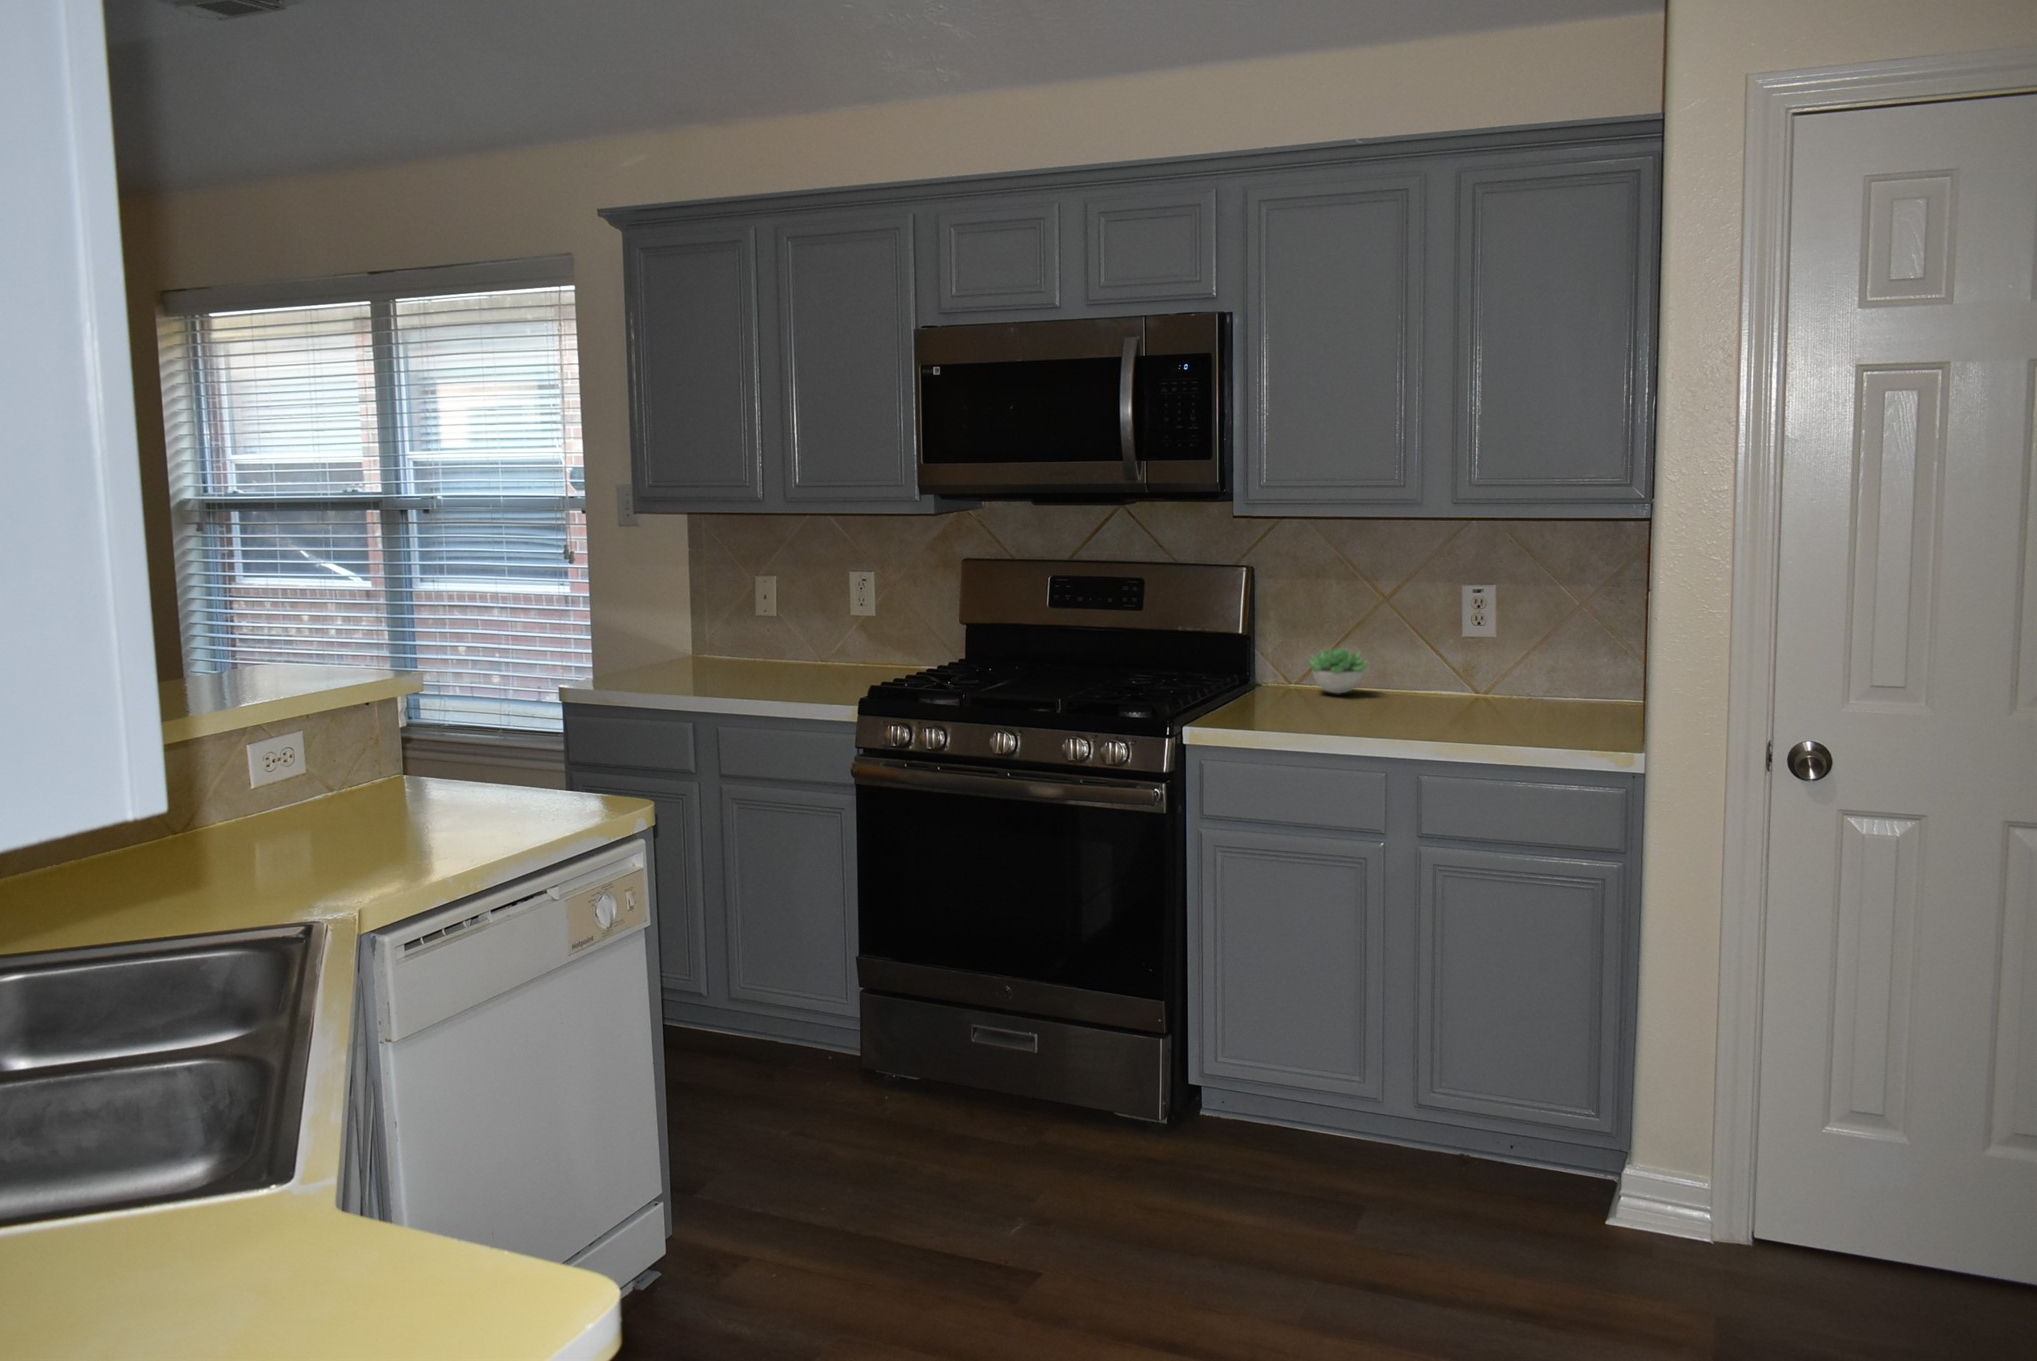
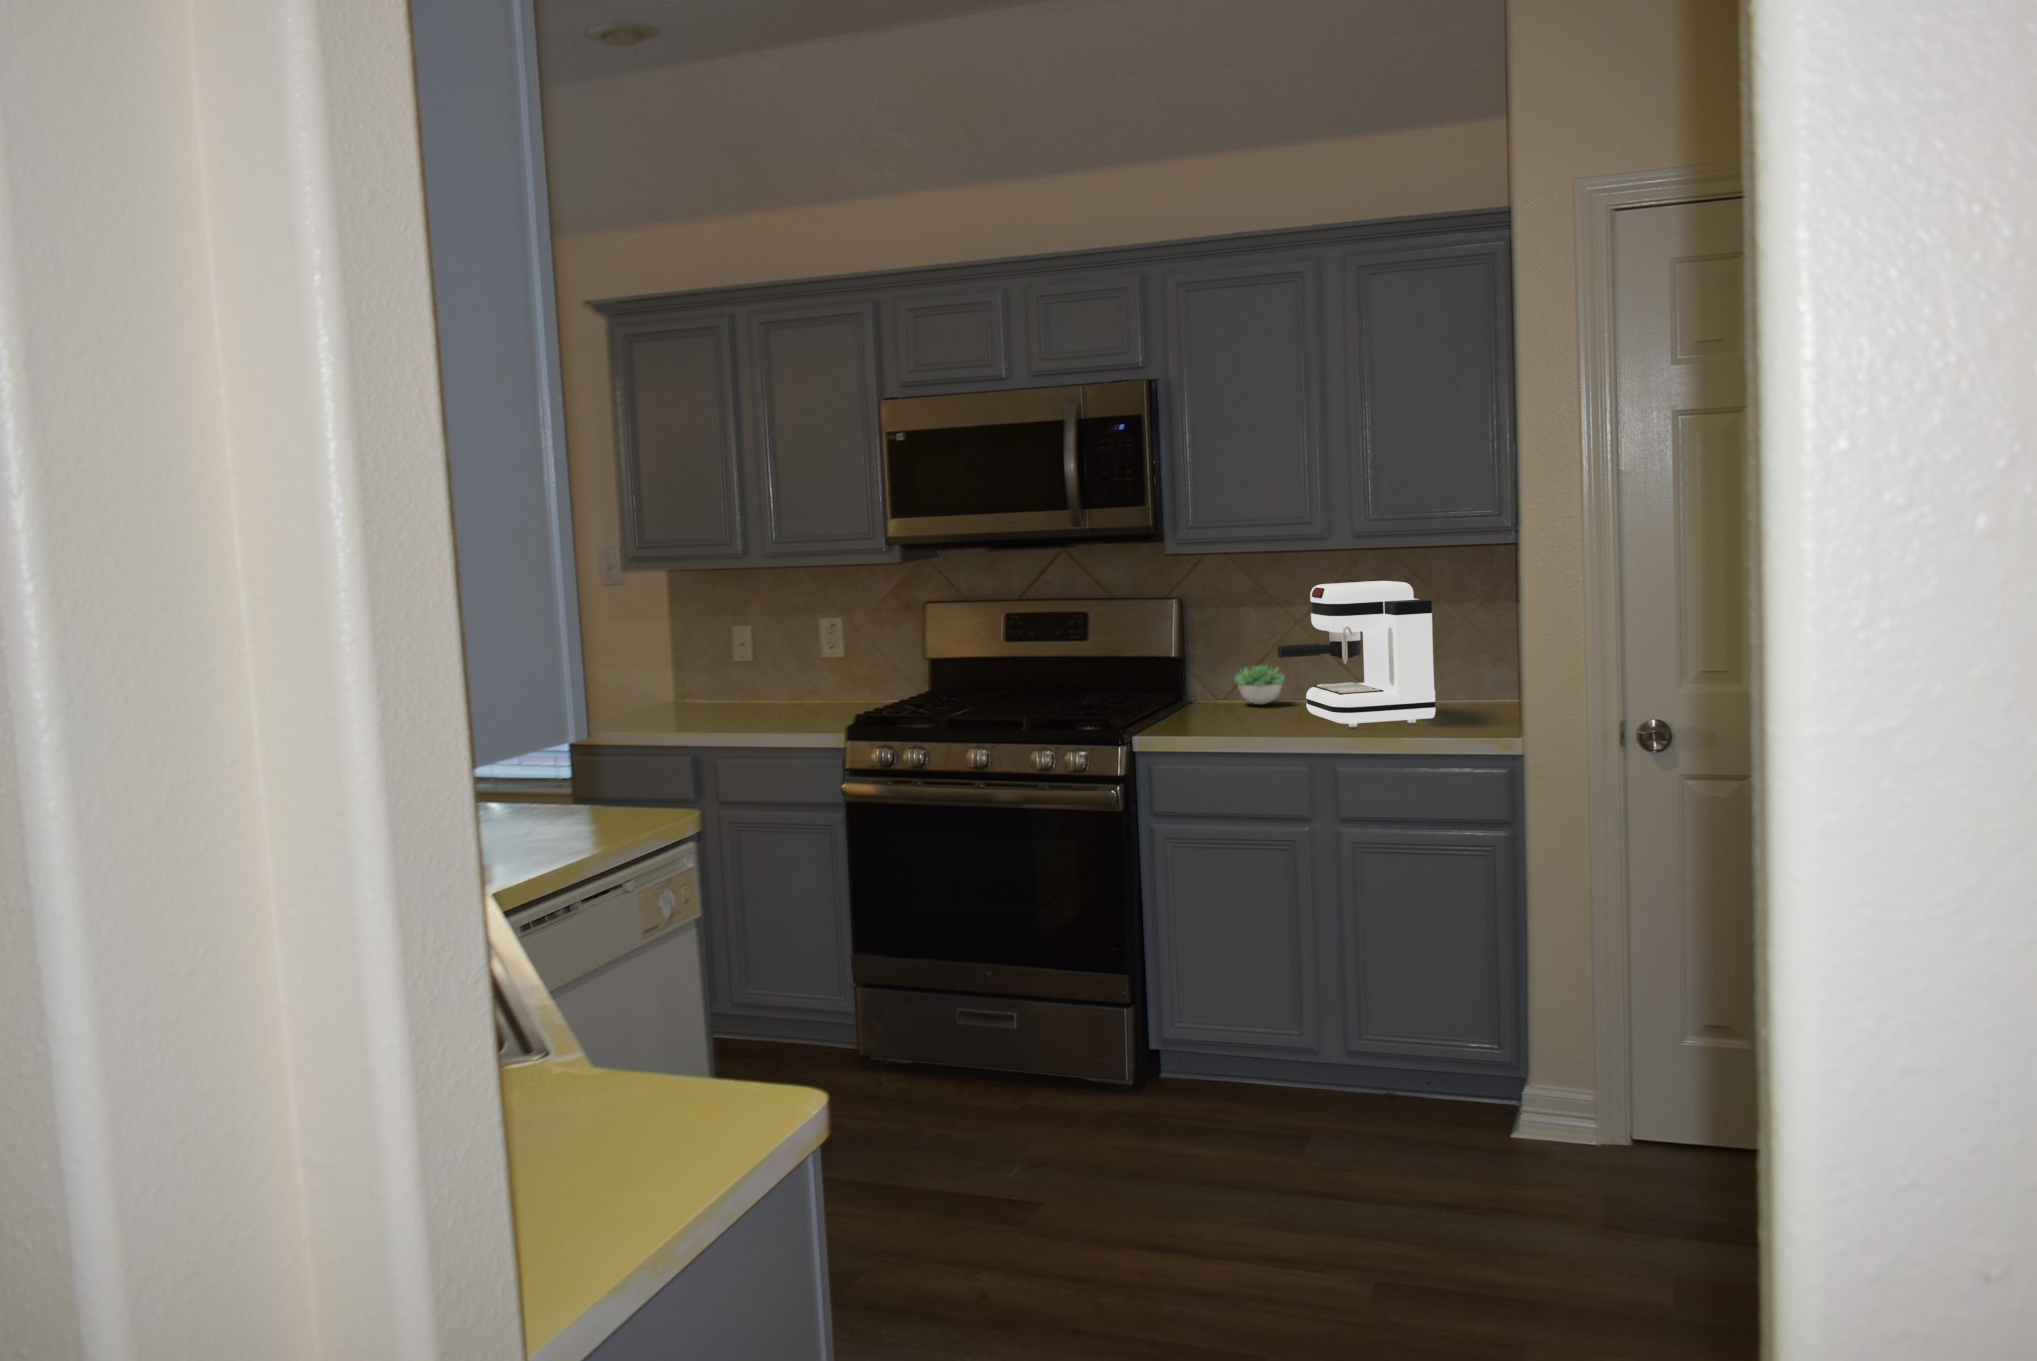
coffee maker: none [1359,558,1545,728] -> present [1278,581,1435,727]

